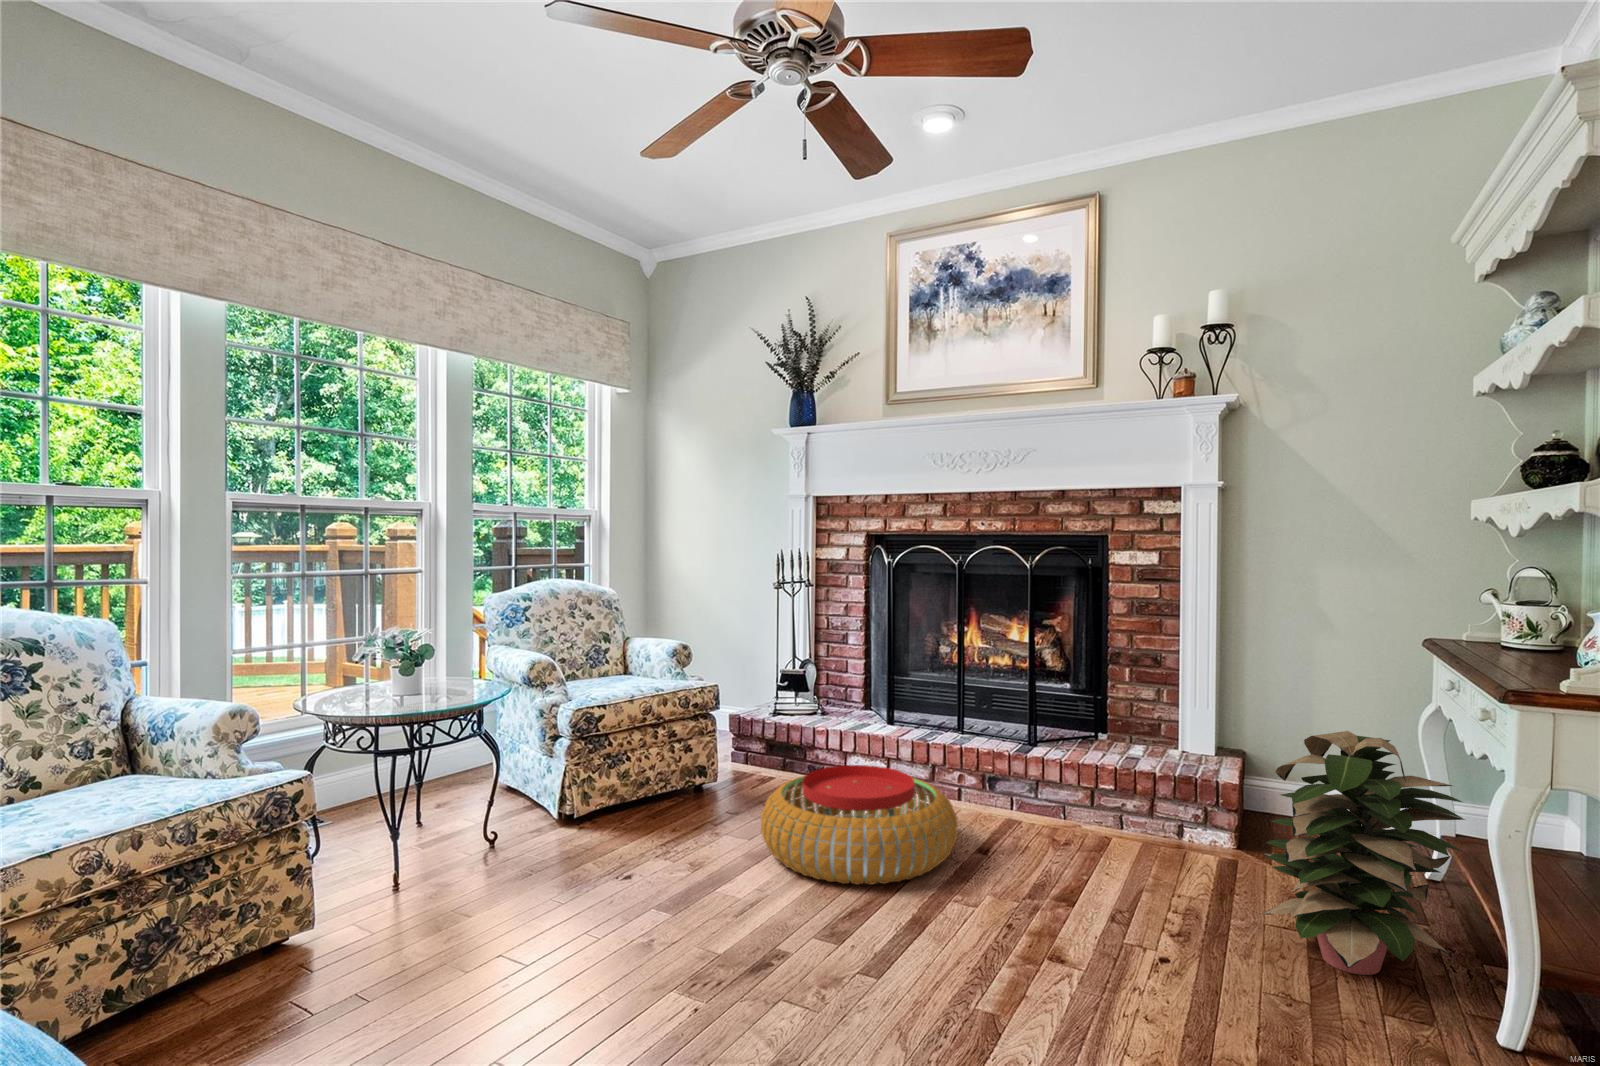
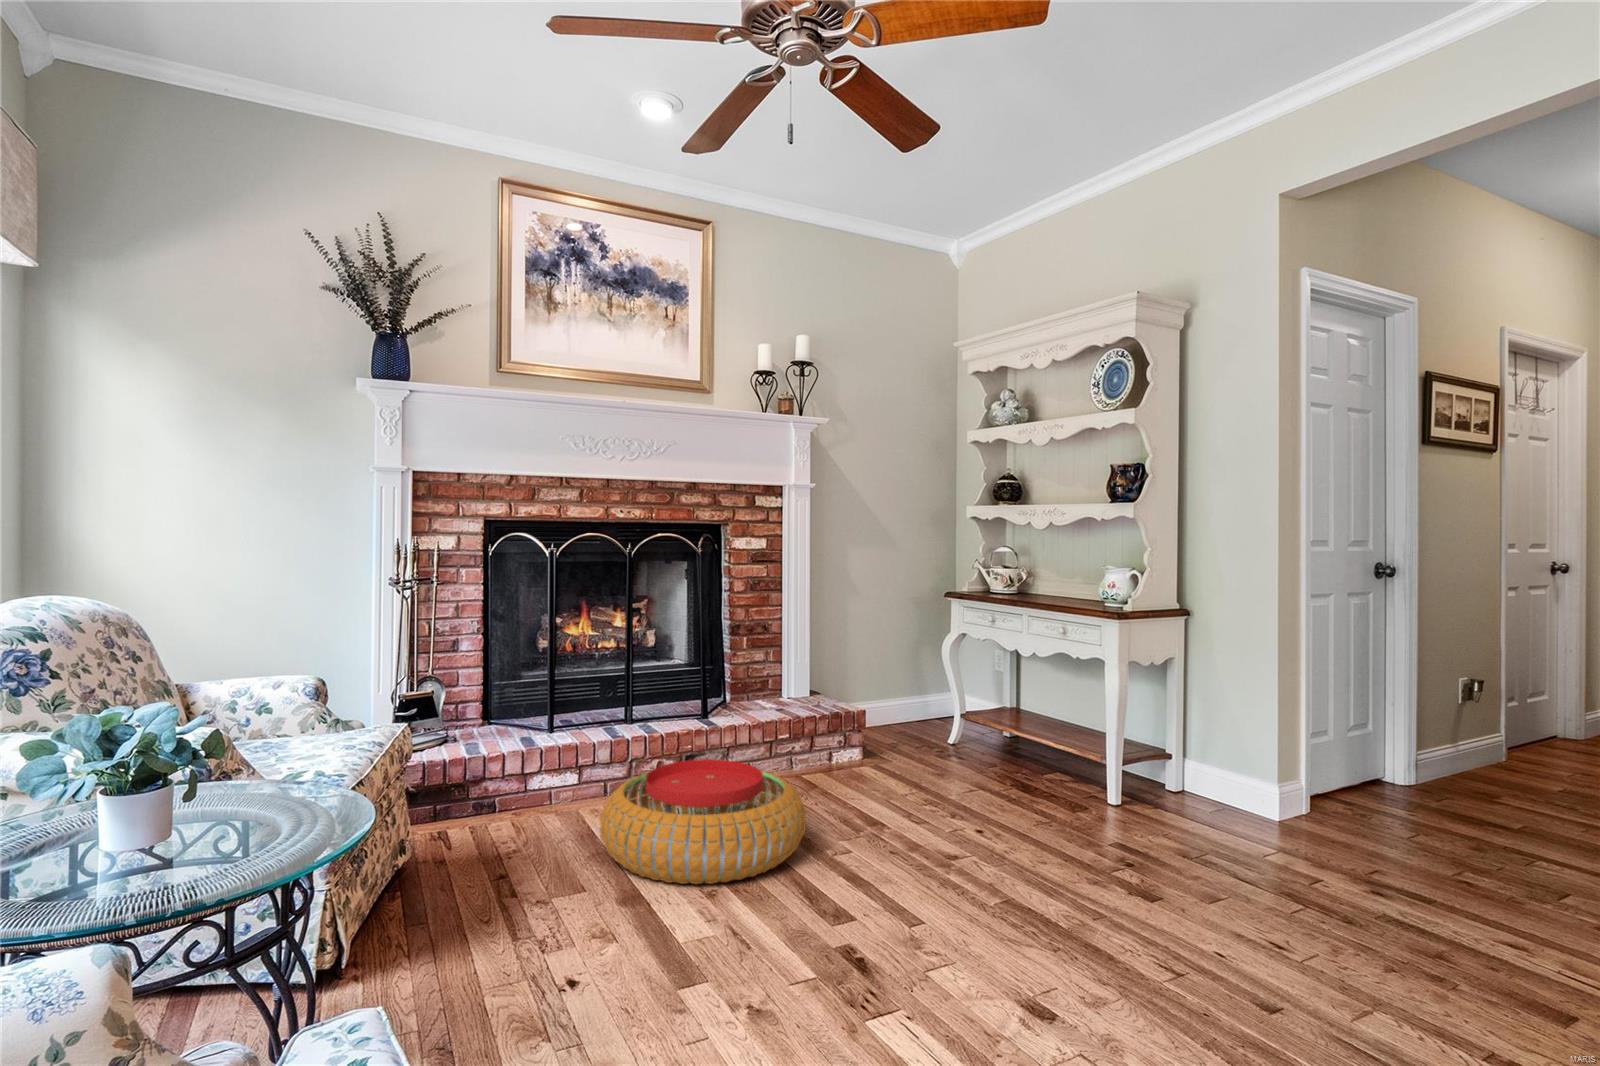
decorative plant: present [1262,731,1465,975] -> none [975,648,1078,794]

